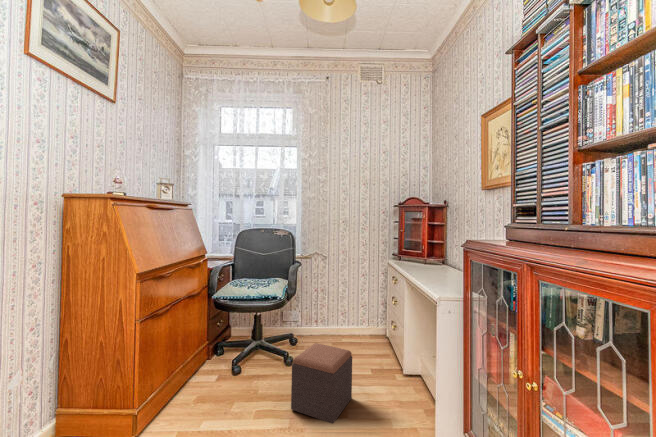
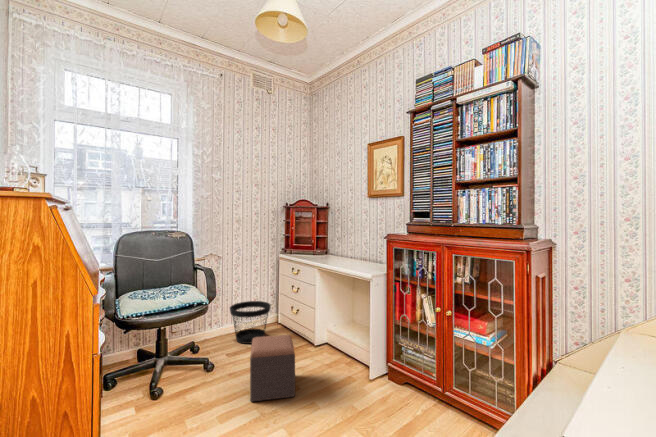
wastebasket: none [329,305,371,350] -> present [230,301,271,344]

